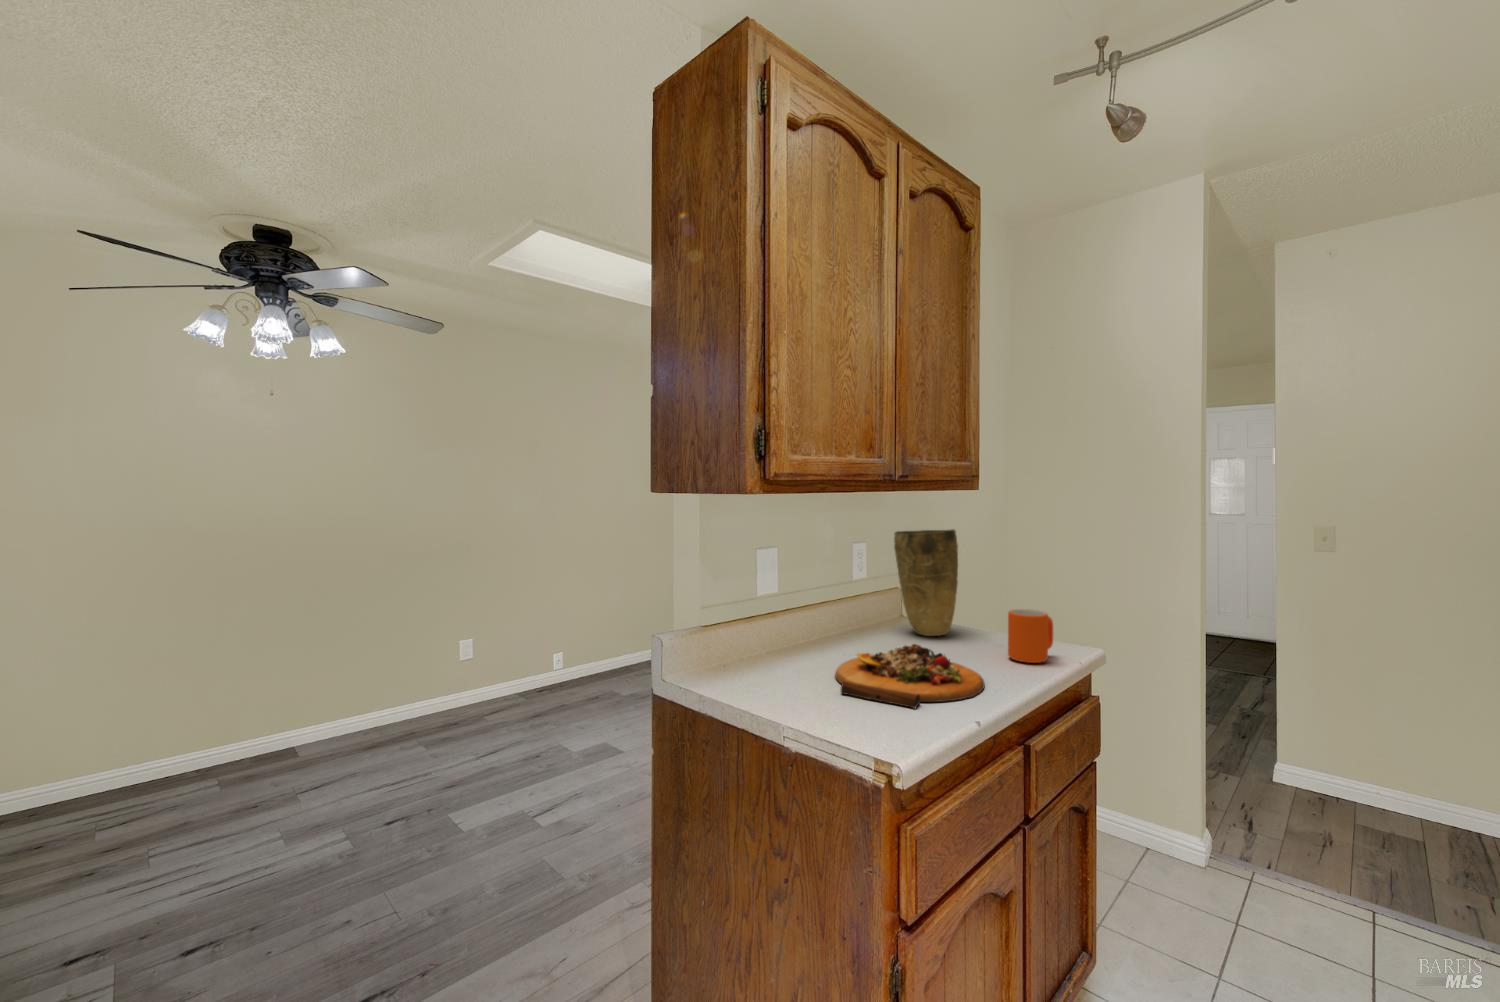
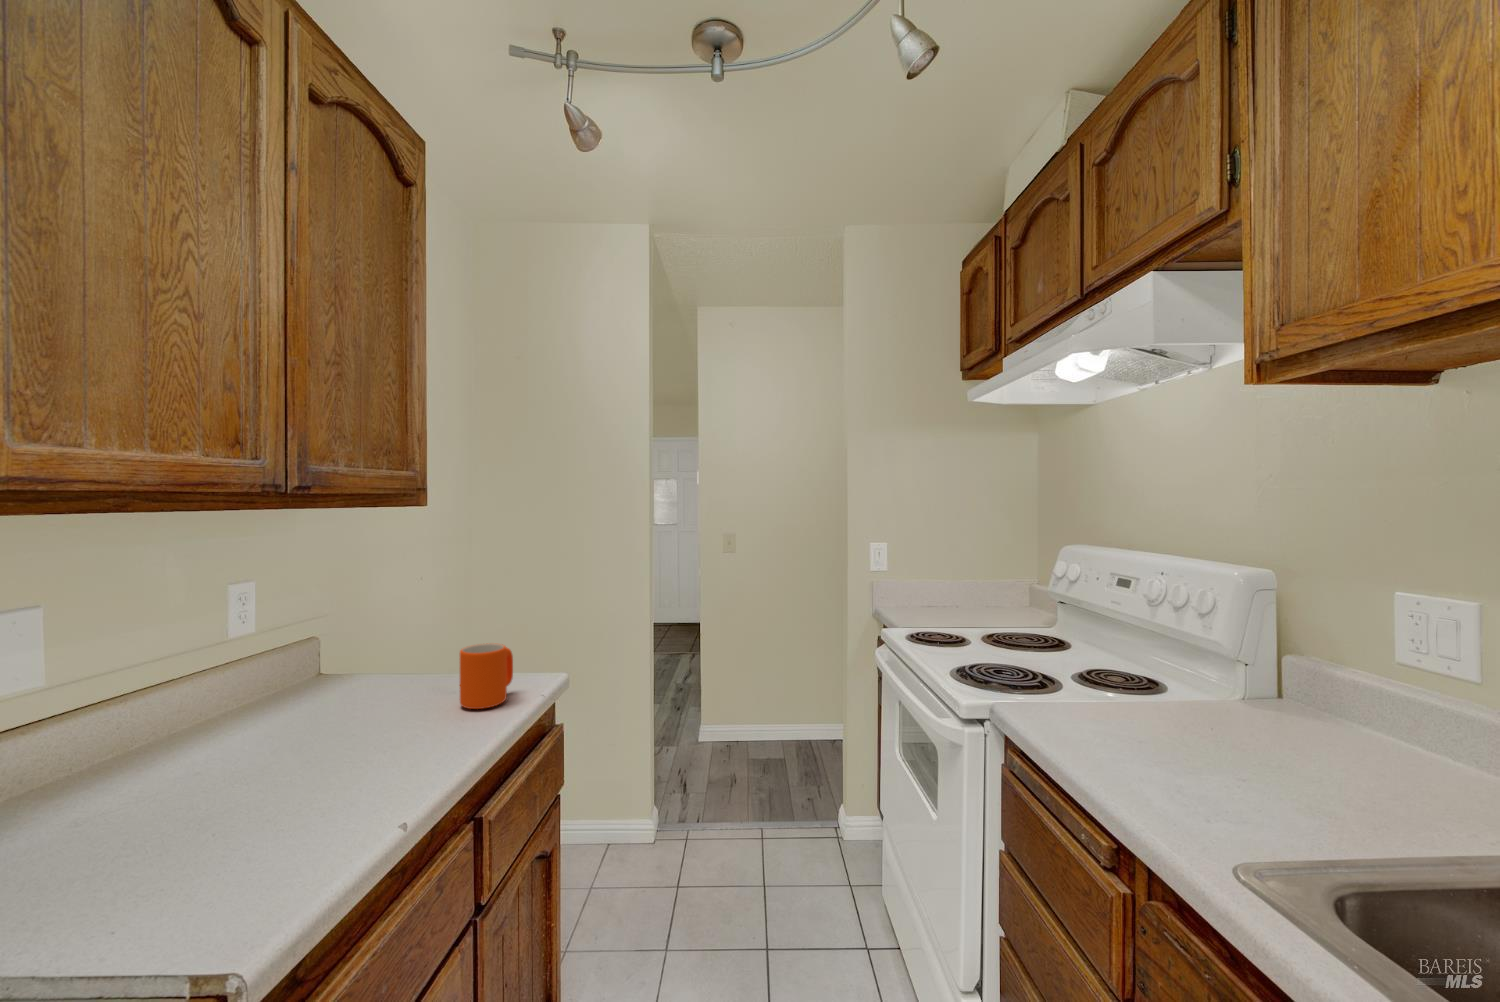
vase: present [894,529,958,636] -> none [304,554,398,696]
cutting board: present [835,644,985,708] -> none [163,723,423,845]

